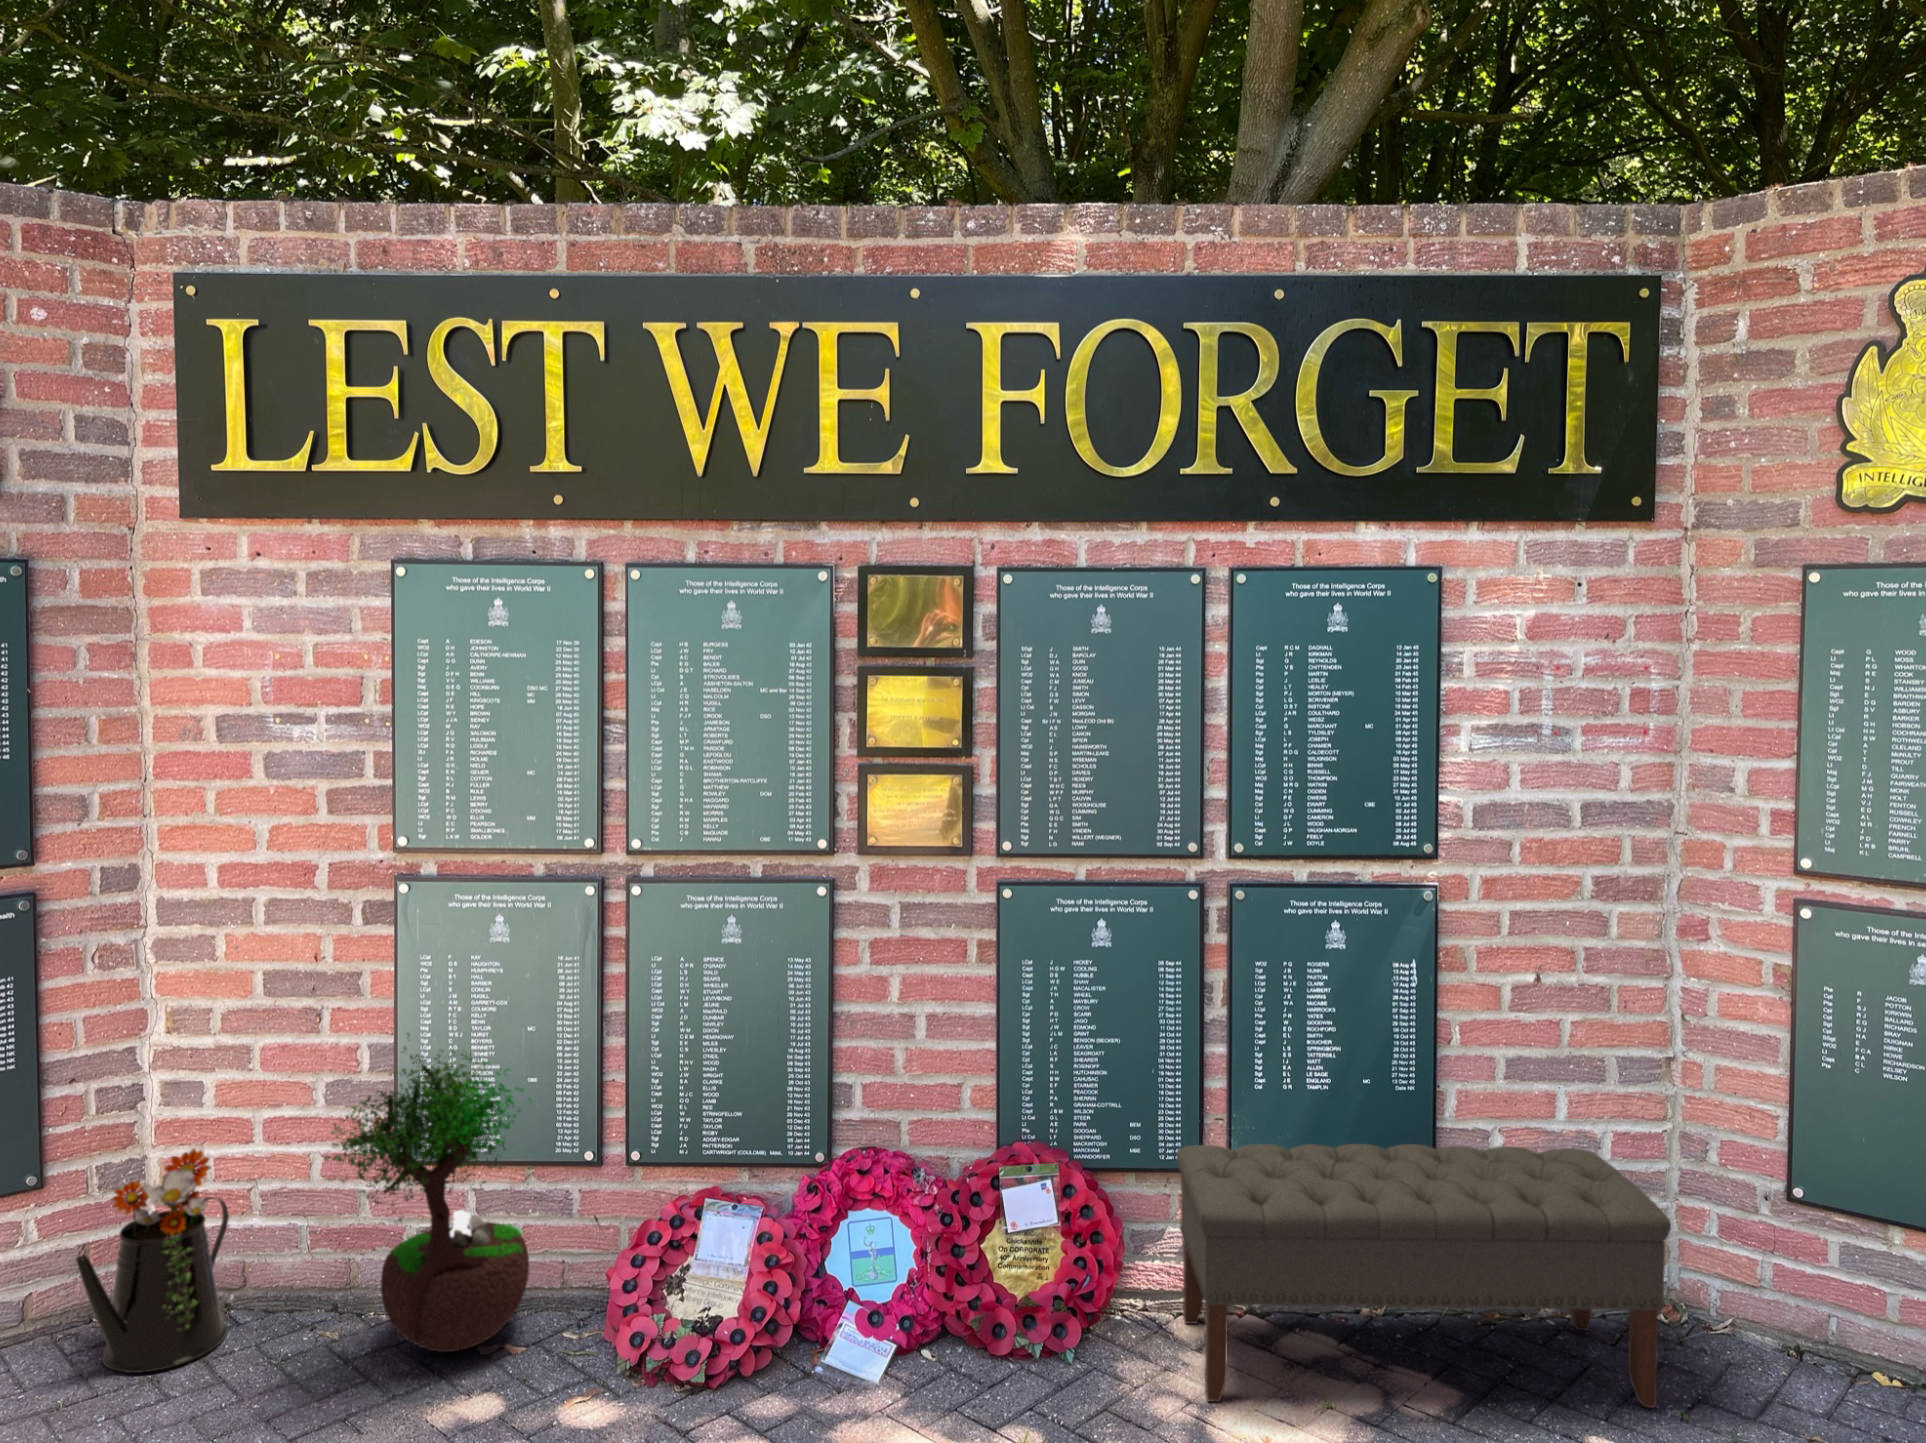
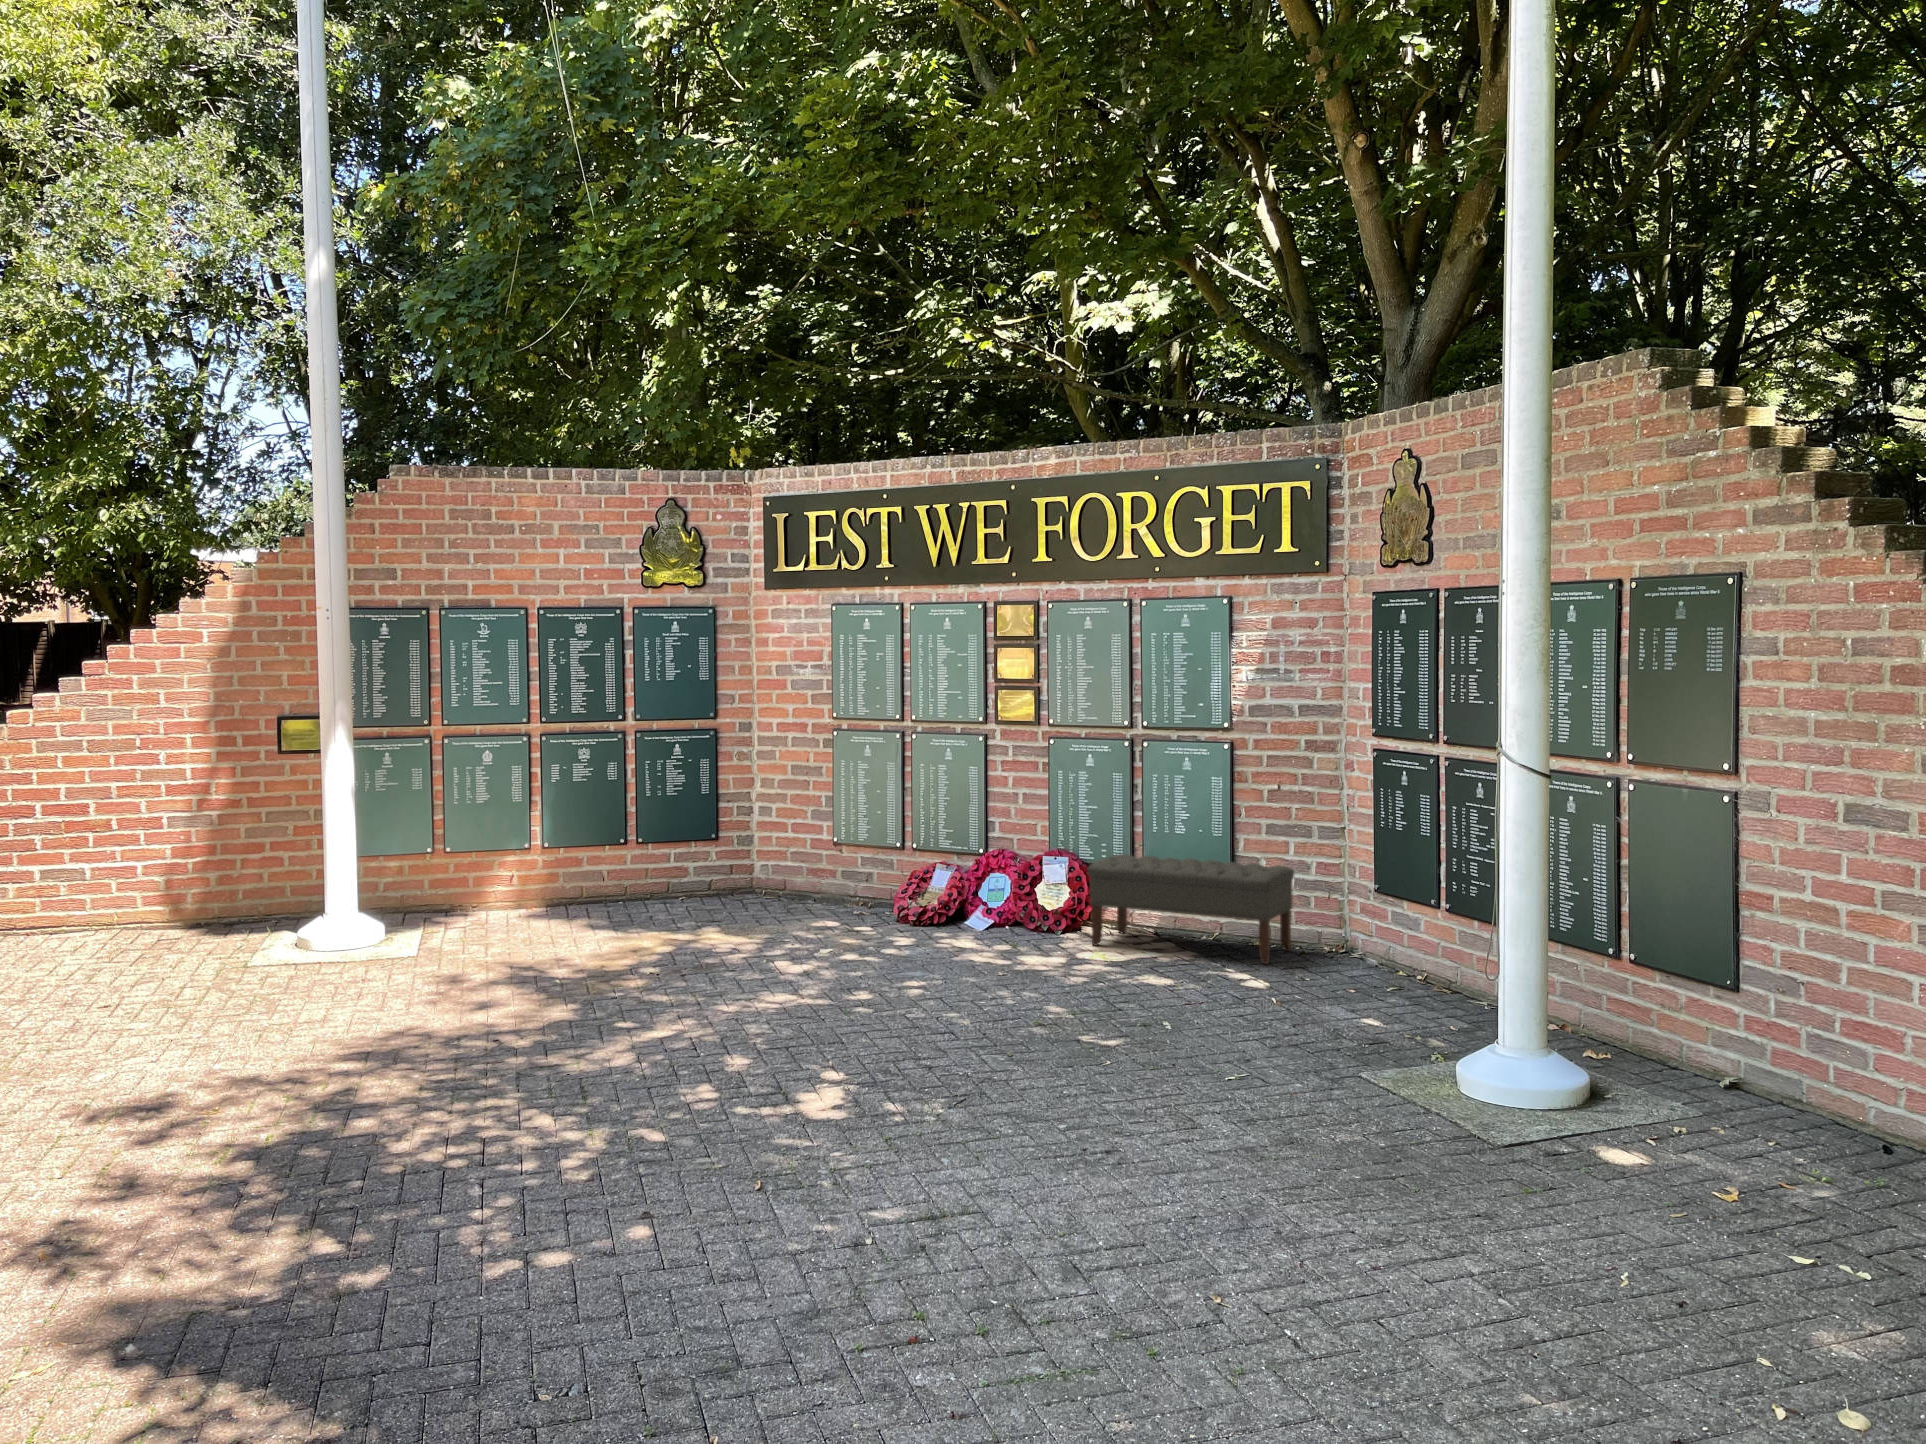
potted tree: present [325,1033,530,1352] -> none [794,784,874,910]
watering can: present [76,1149,229,1373] -> none [726,830,779,903]

